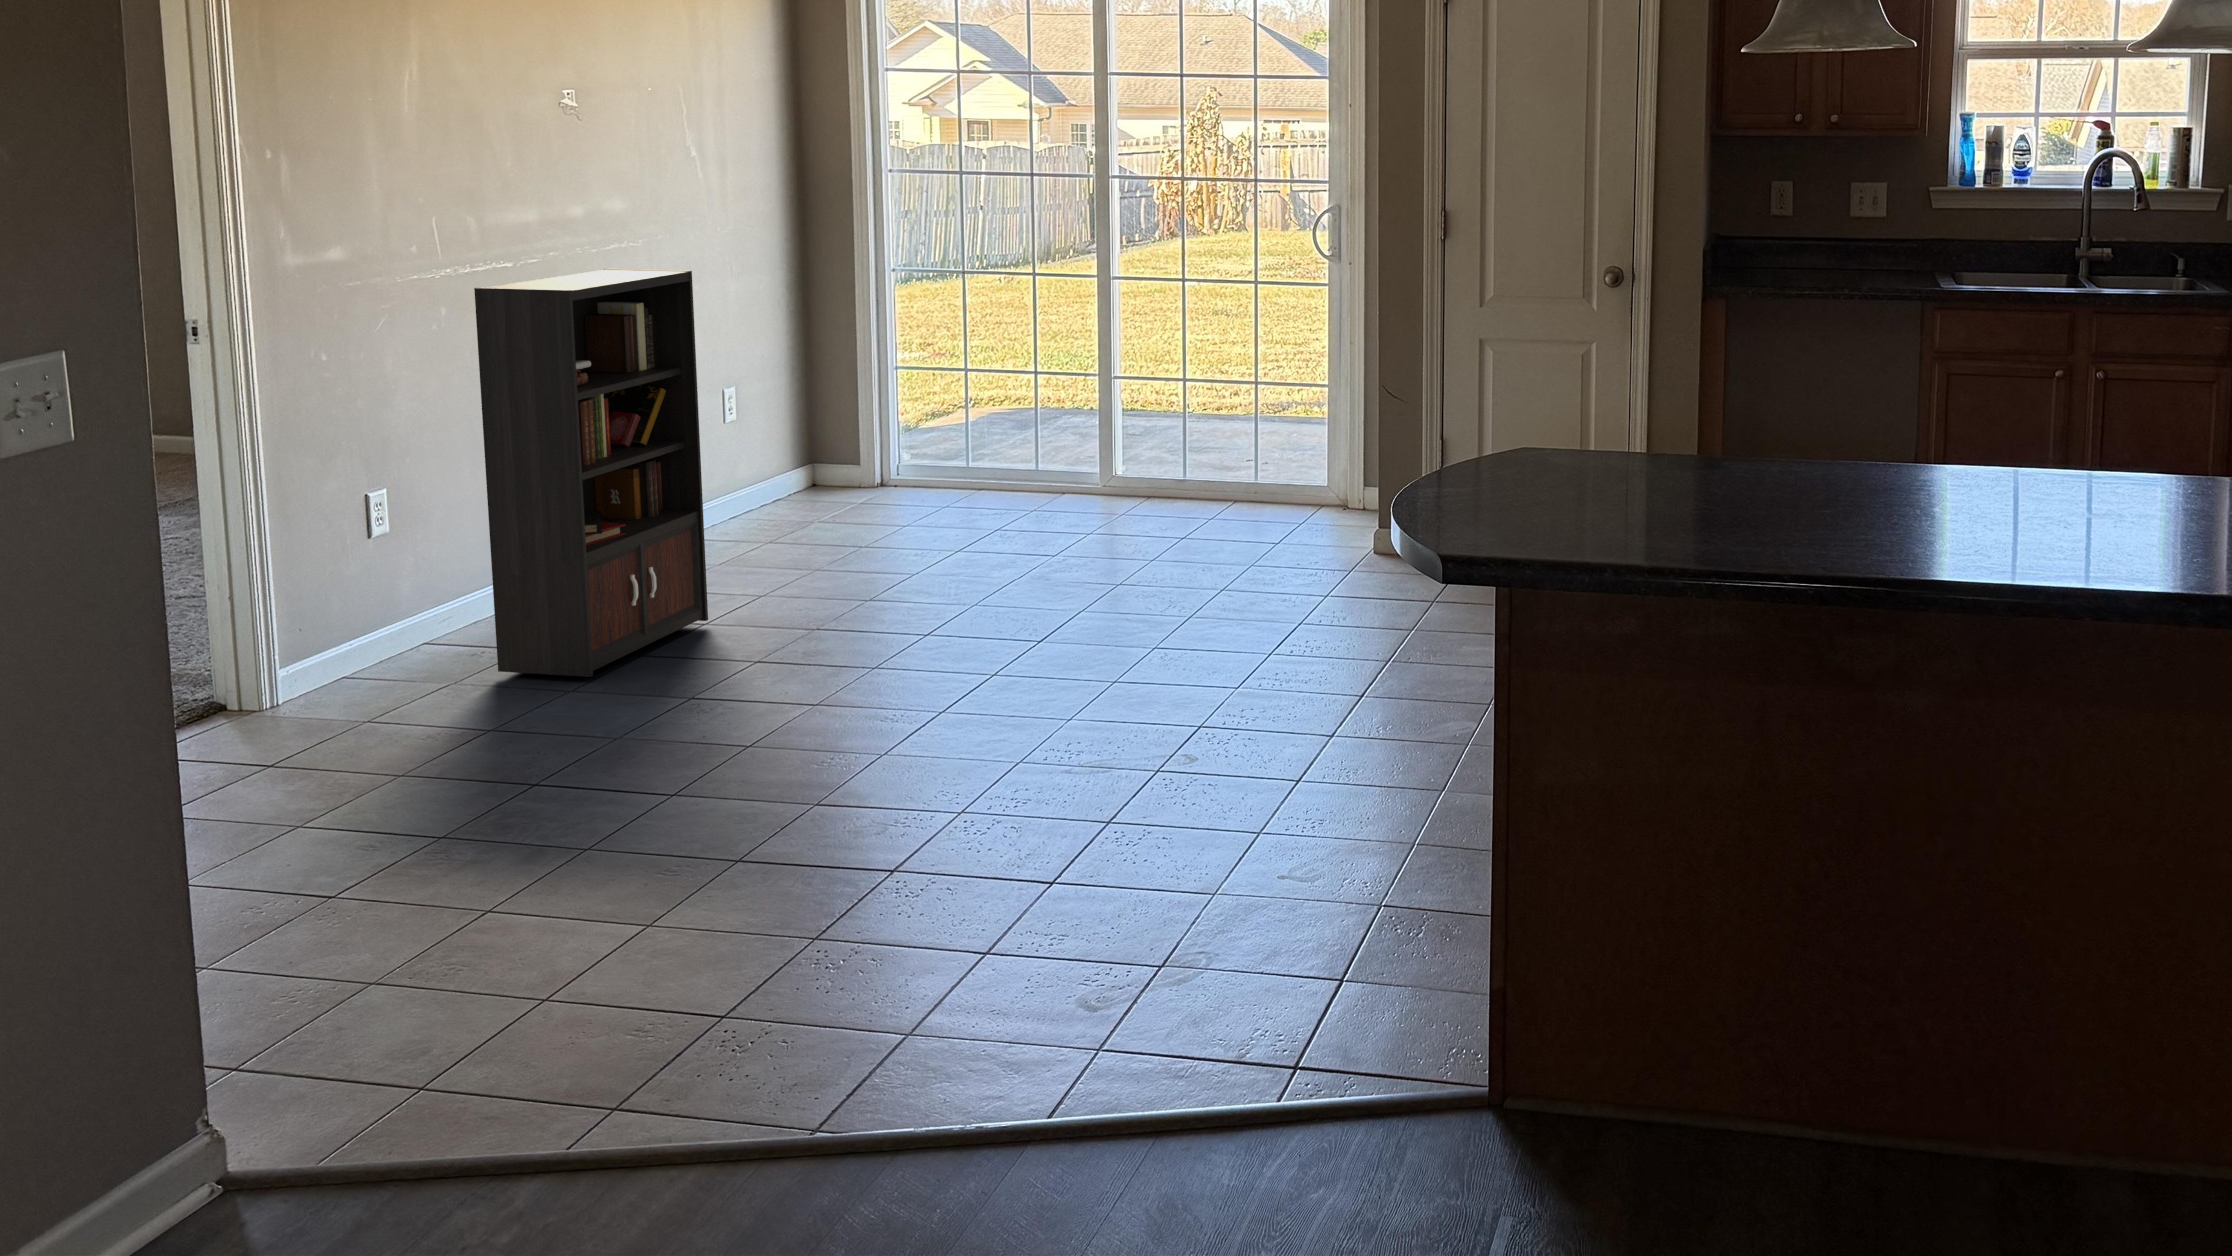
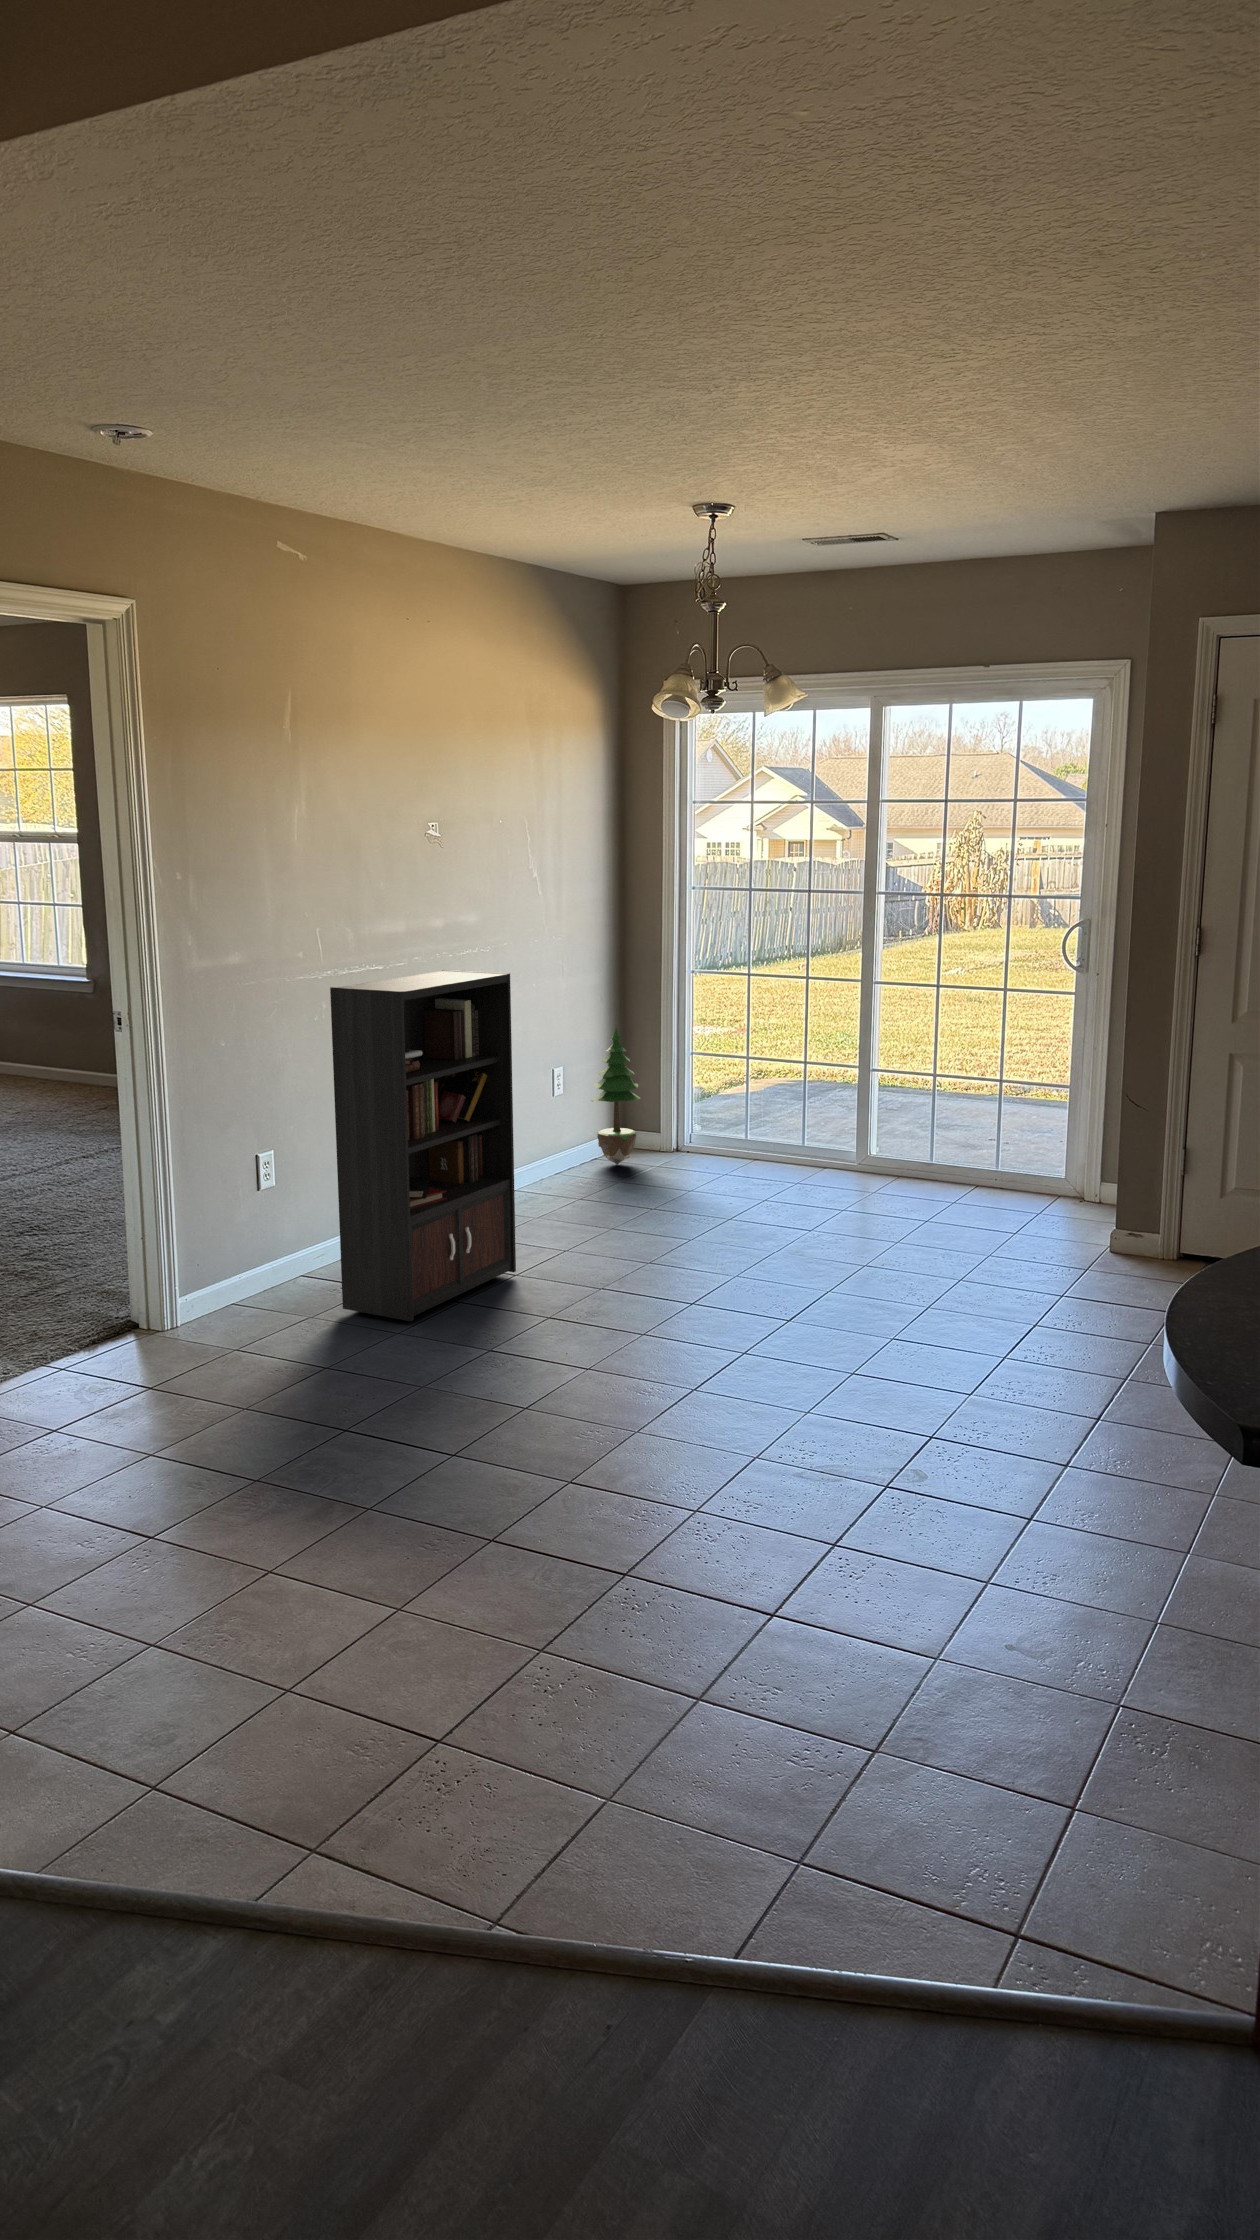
potted tree: none [774,341,836,506] -> present [592,1028,640,1164]

